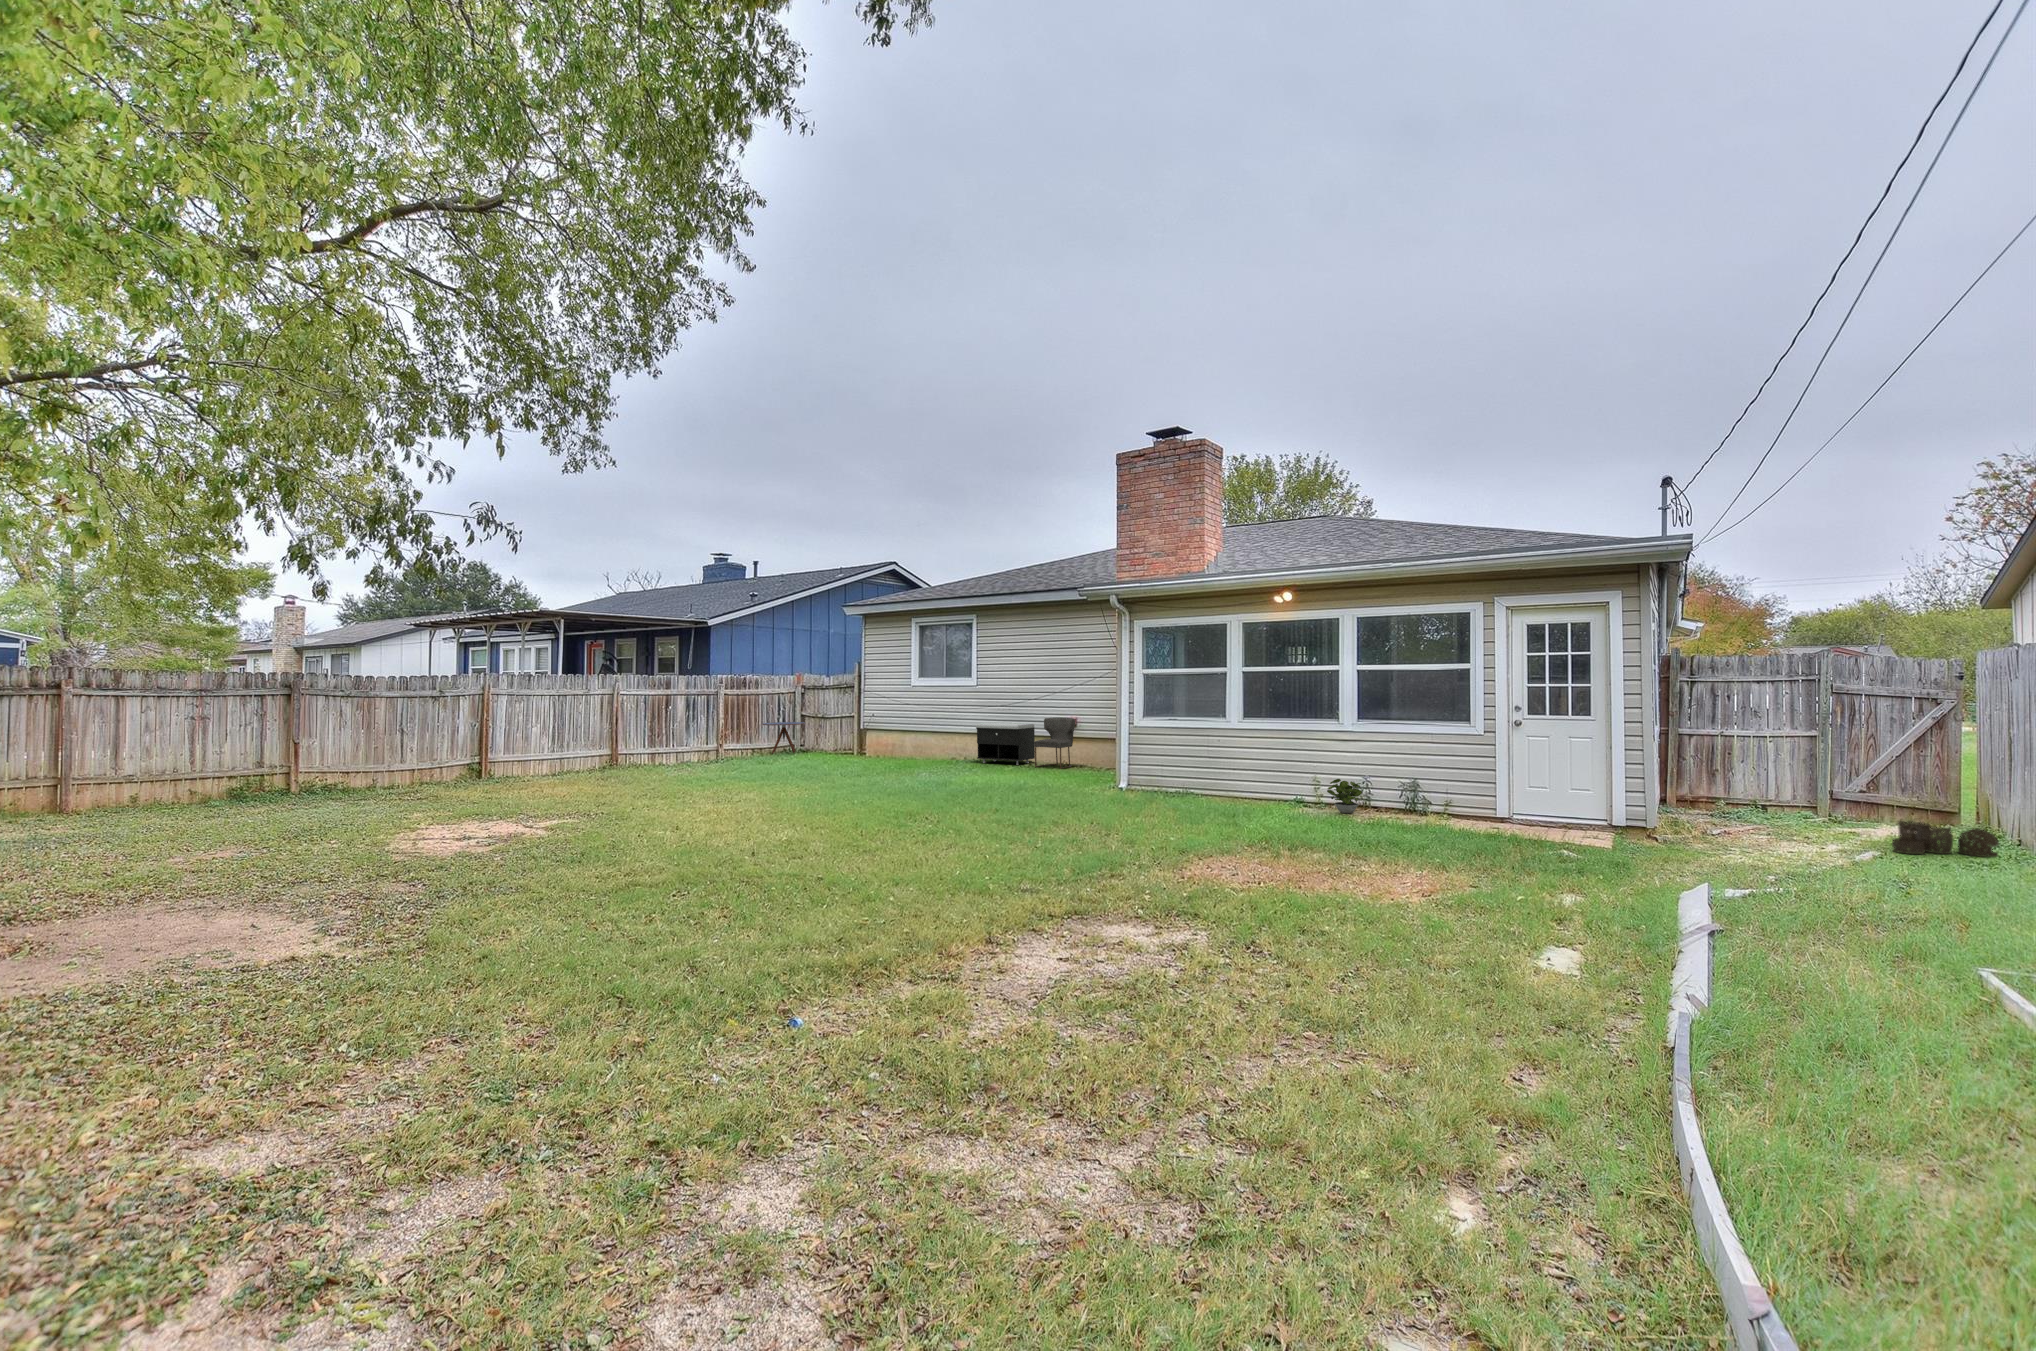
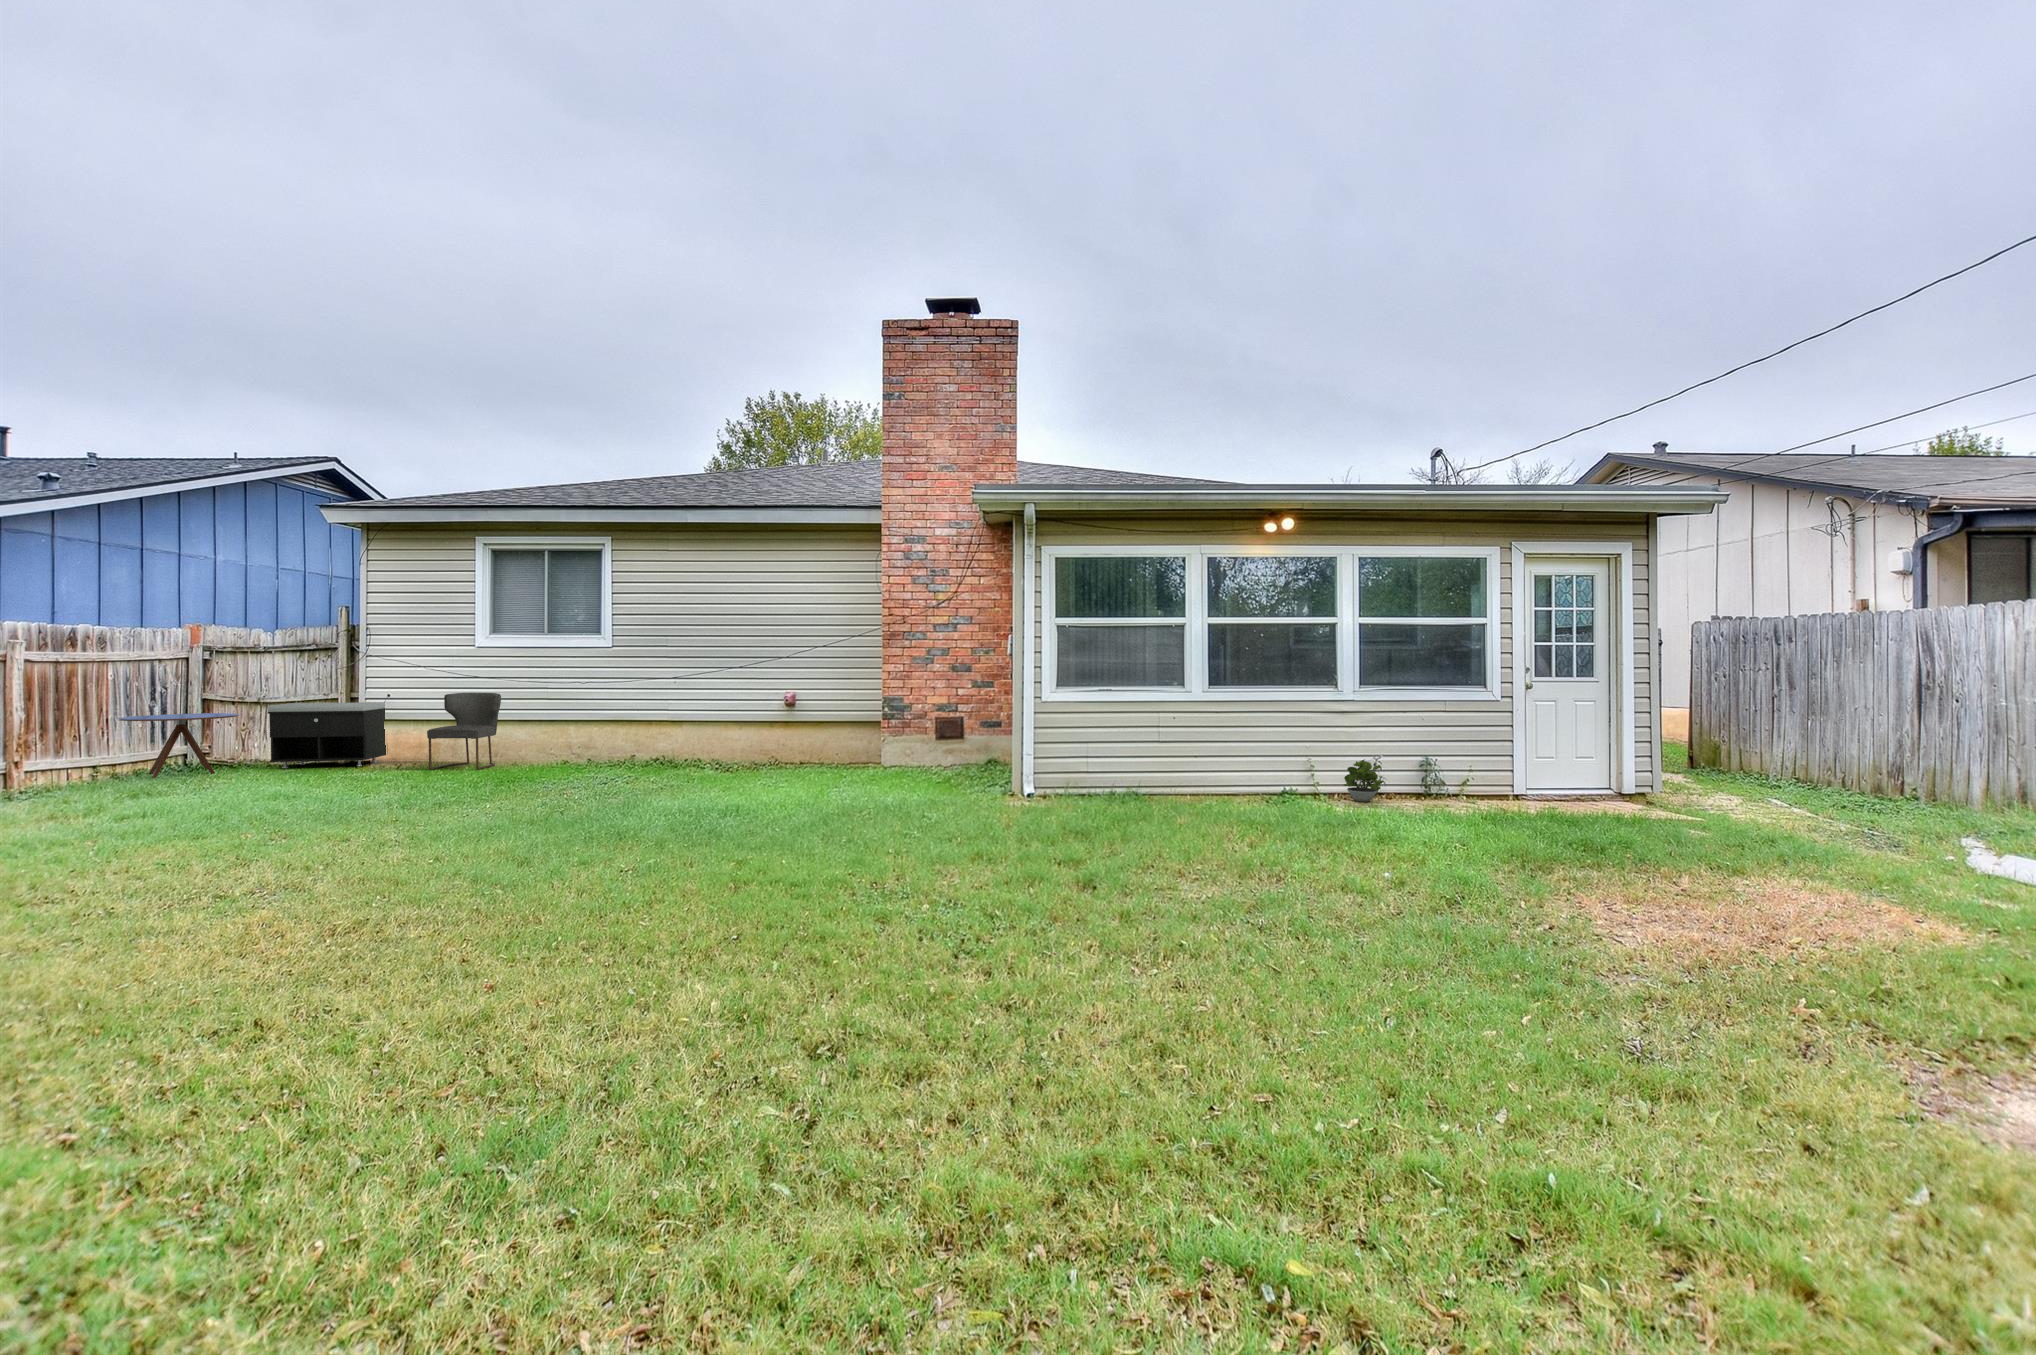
chair: present [1034,717,1075,769] -> present [427,693,501,770]
storage bench: present [976,723,1035,765] -> present [268,702,386,768]
woven basket: present [1892,821,1999,857] -> none [1772,762,1851,794]

